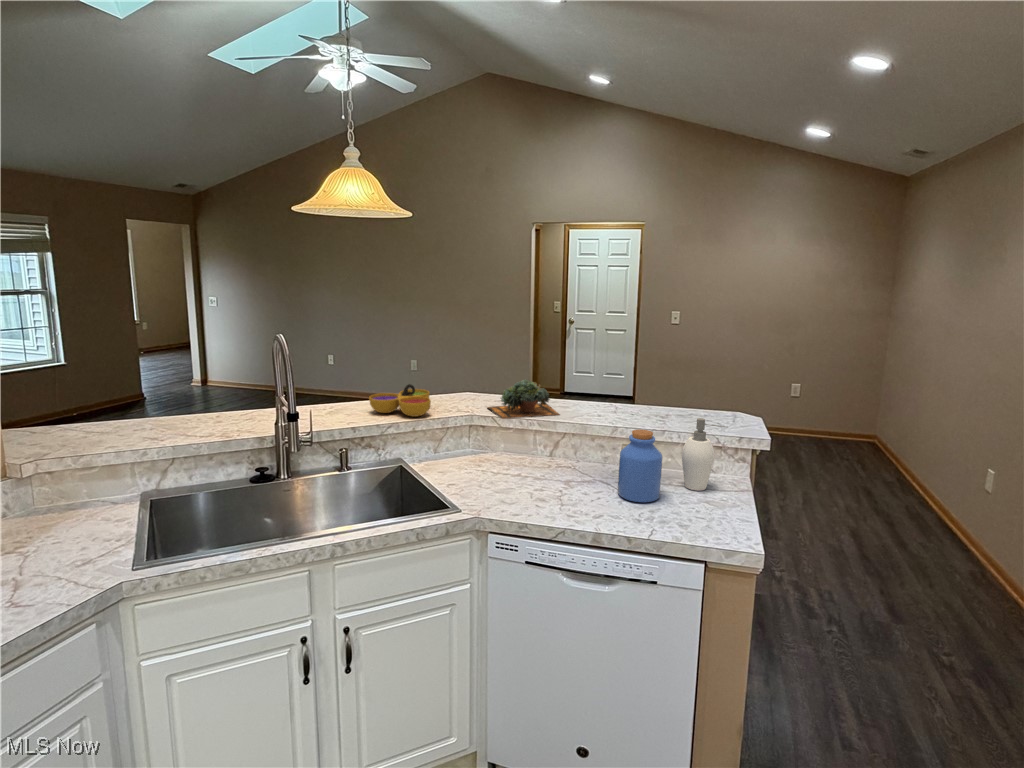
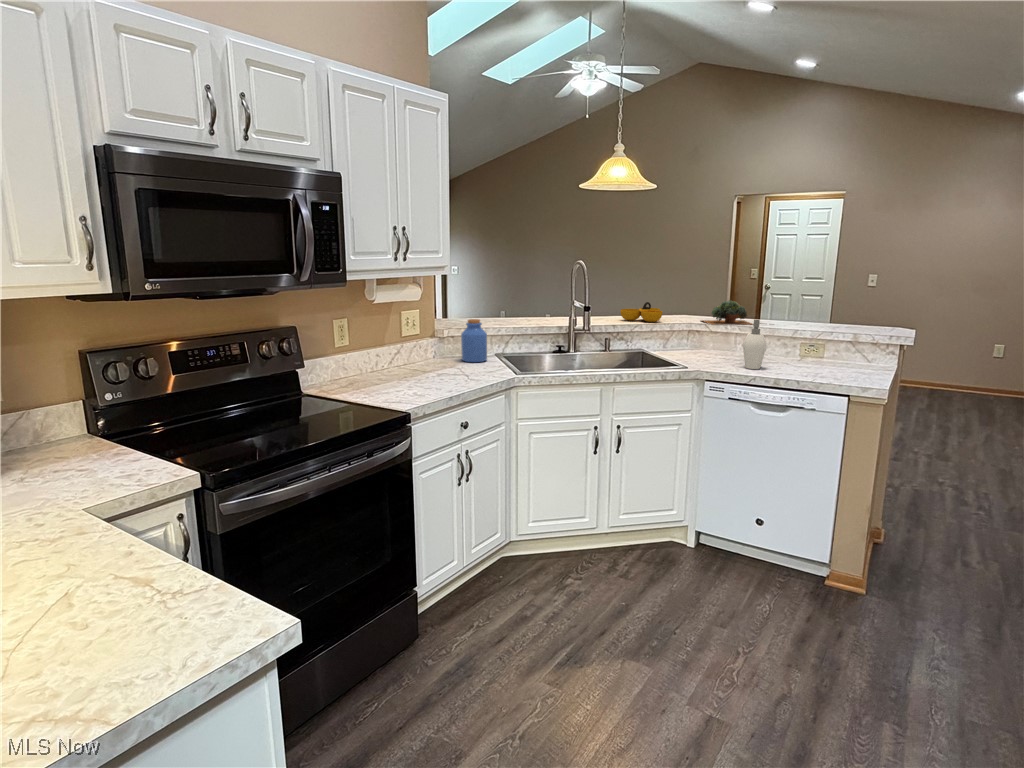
soap dispenser: present [682,418,728,491] -> present [743,319,774,369]
jar: present [618,429,662,502] -> present [461,319,487,362]

